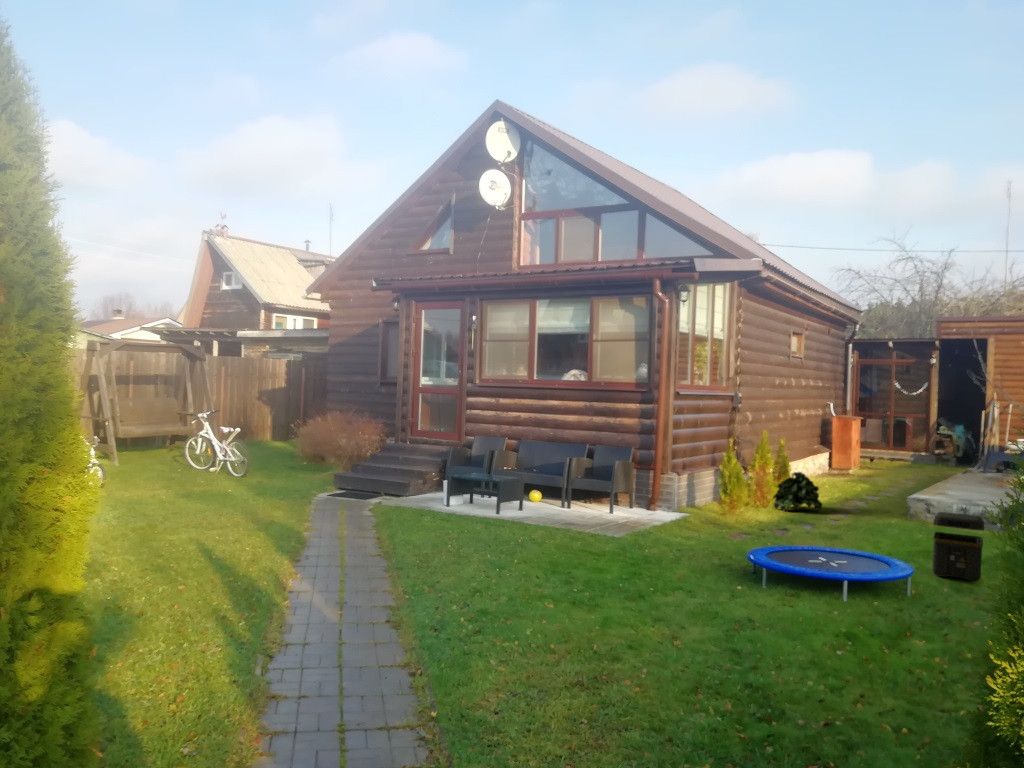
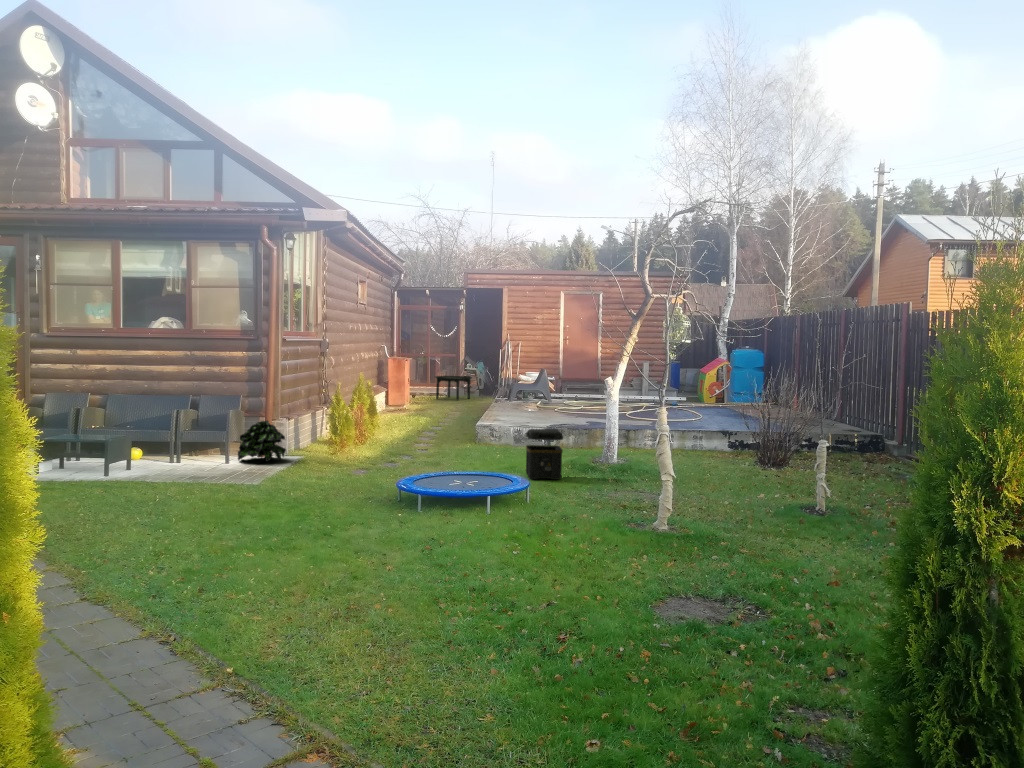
round table: none [896,438,943,467] -> present [435,376,472,400]
potted plant: present [773,472,822,511] -> present [238,421,286,462]

